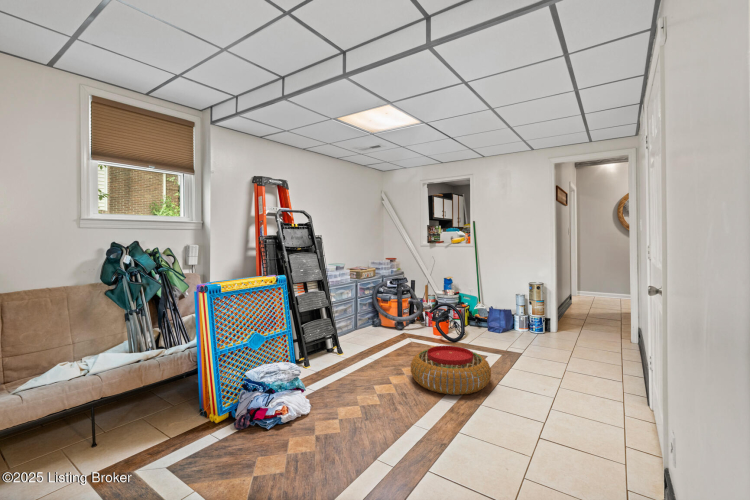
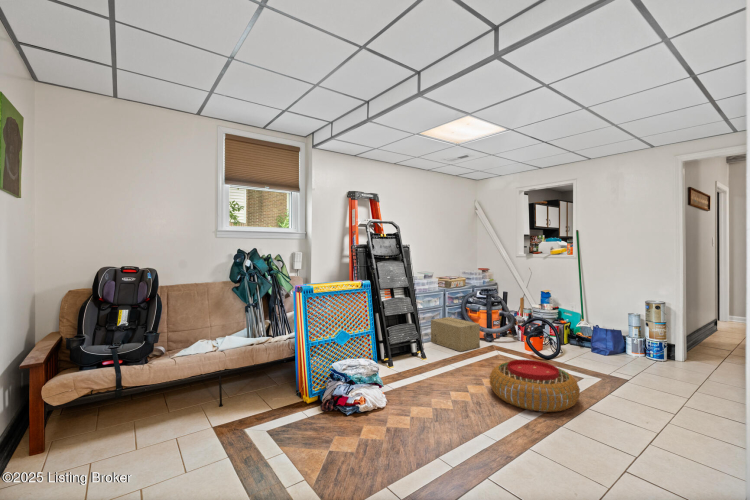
cardboard box: none [344,308,392,342] -> present [431,317,480,352]

